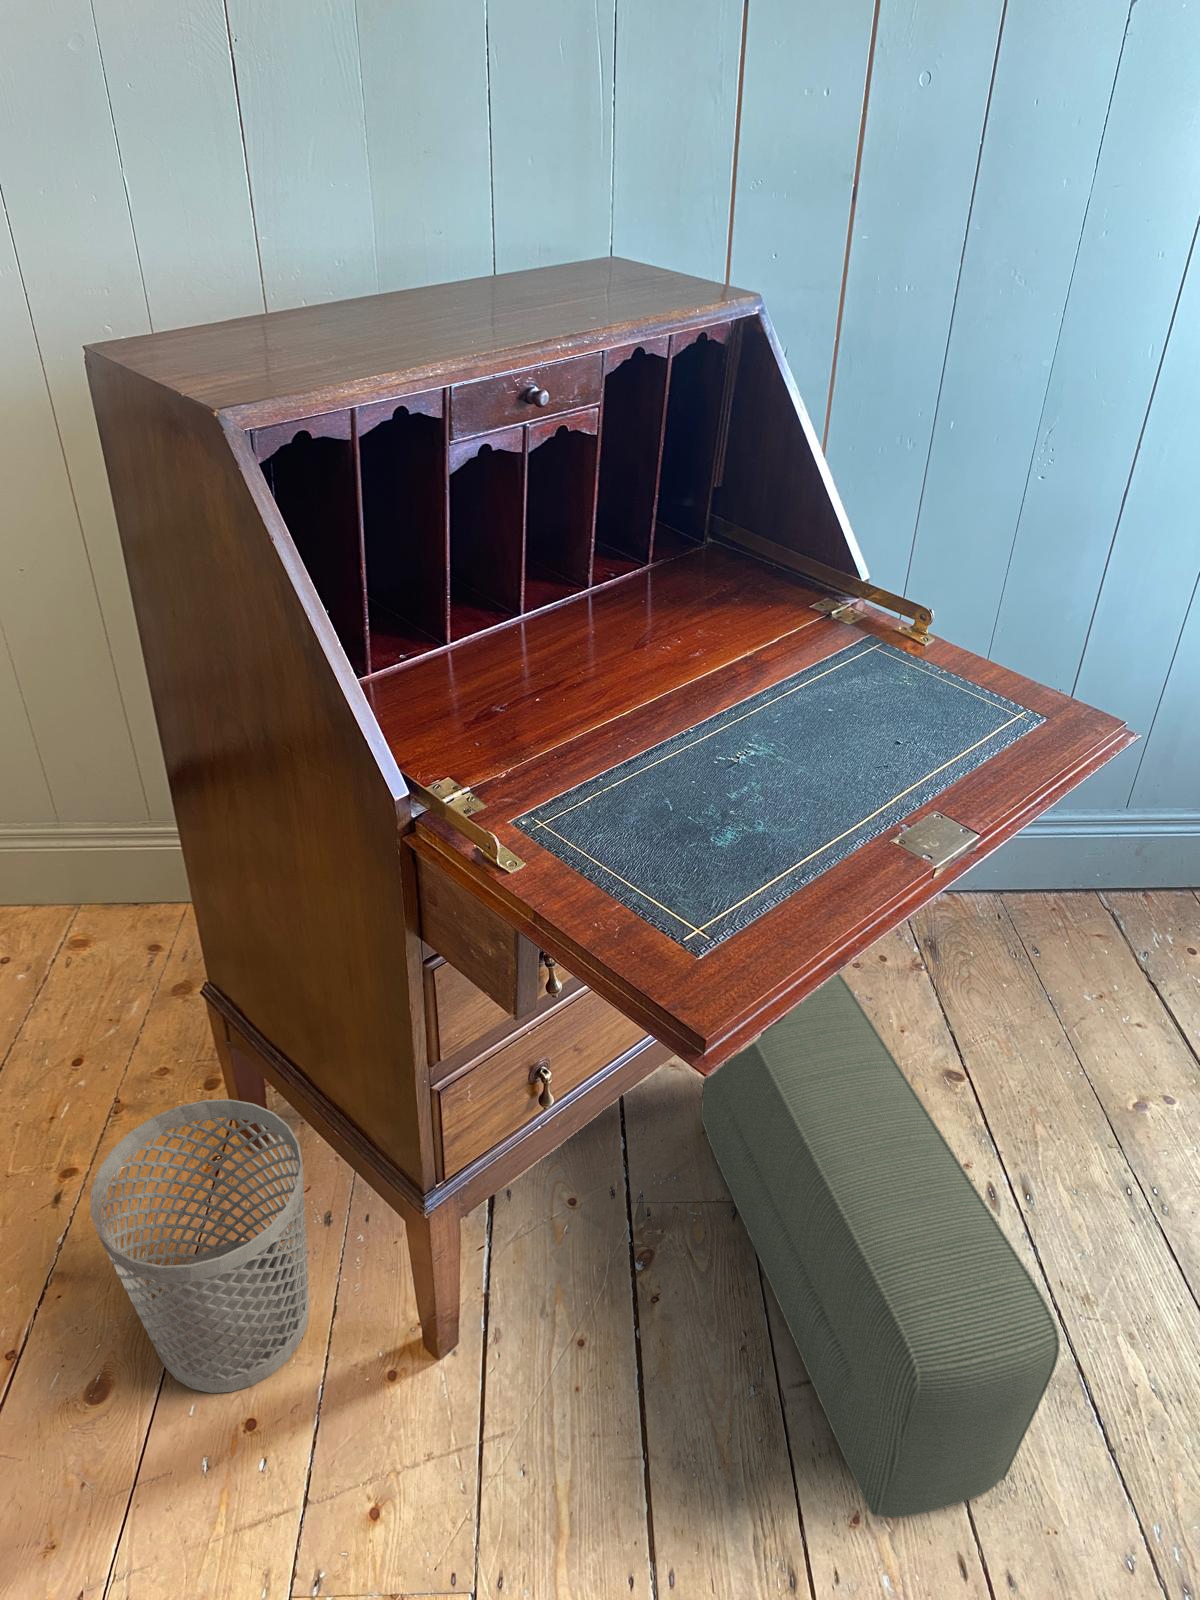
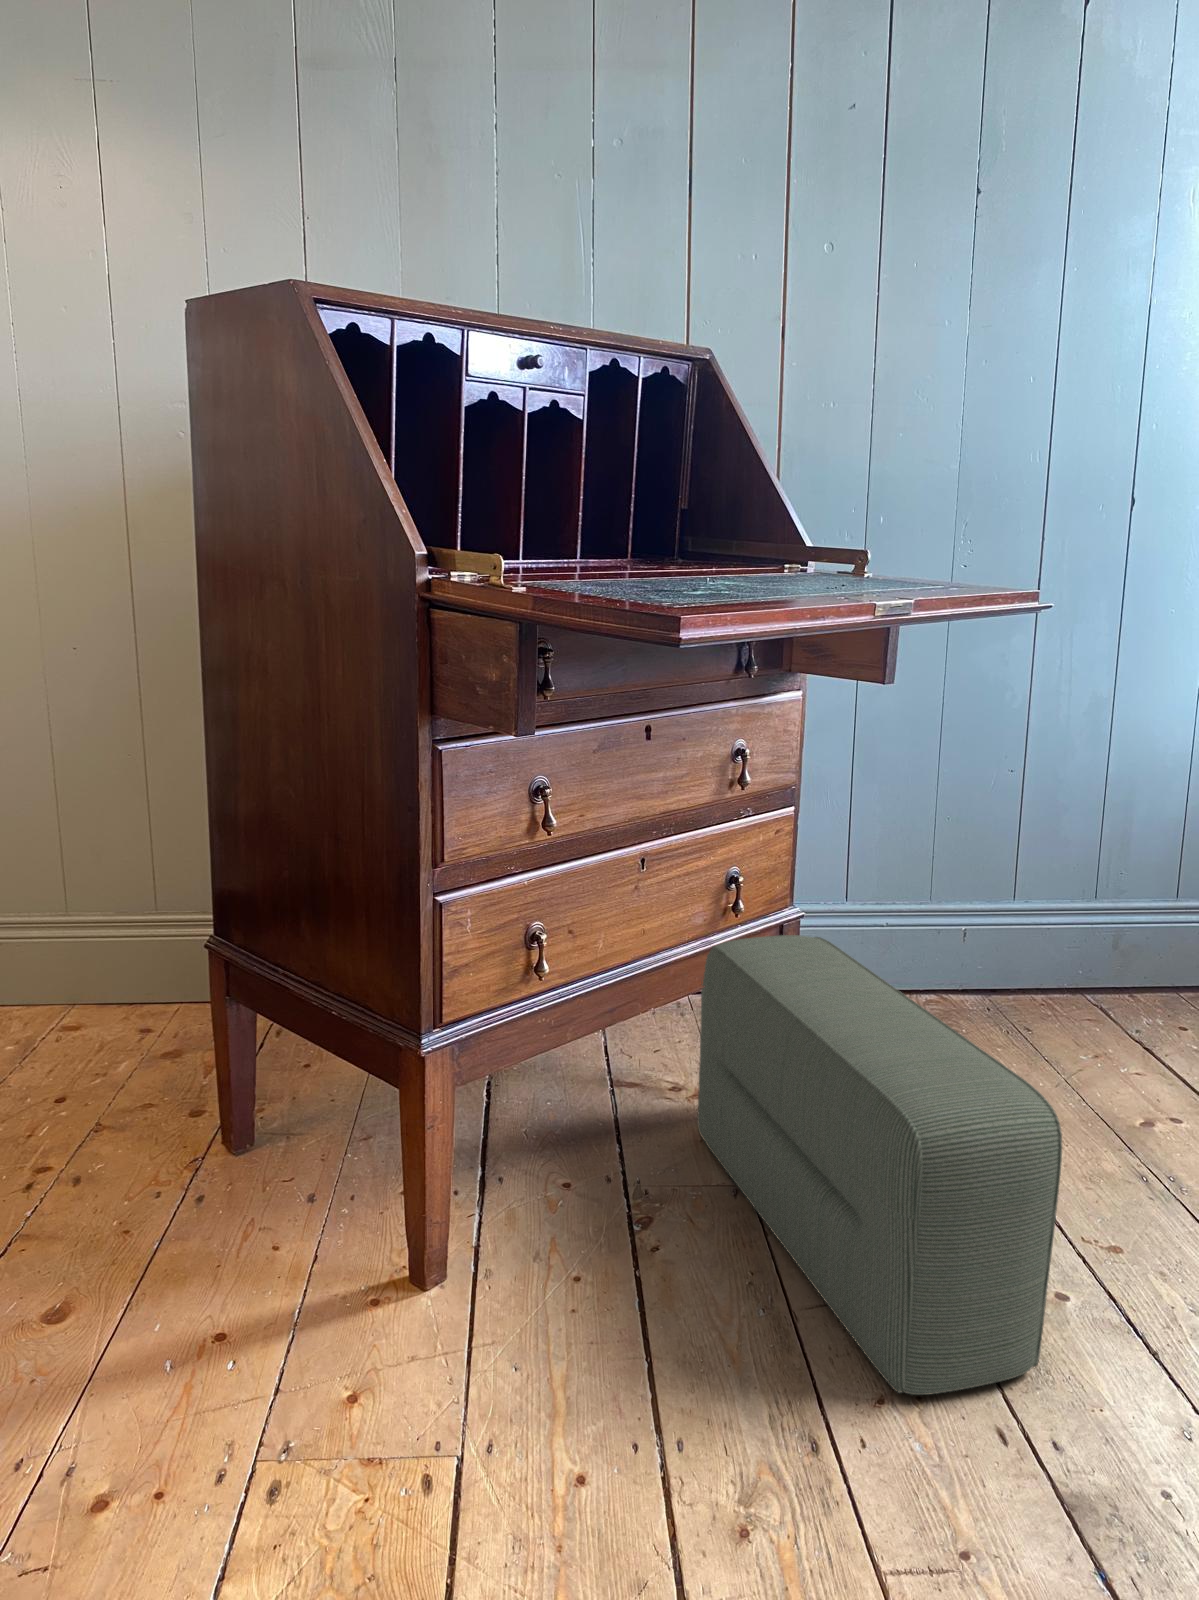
wastebasket: present [91,1099,309,1393] -> none [87,1004,300,1313]

